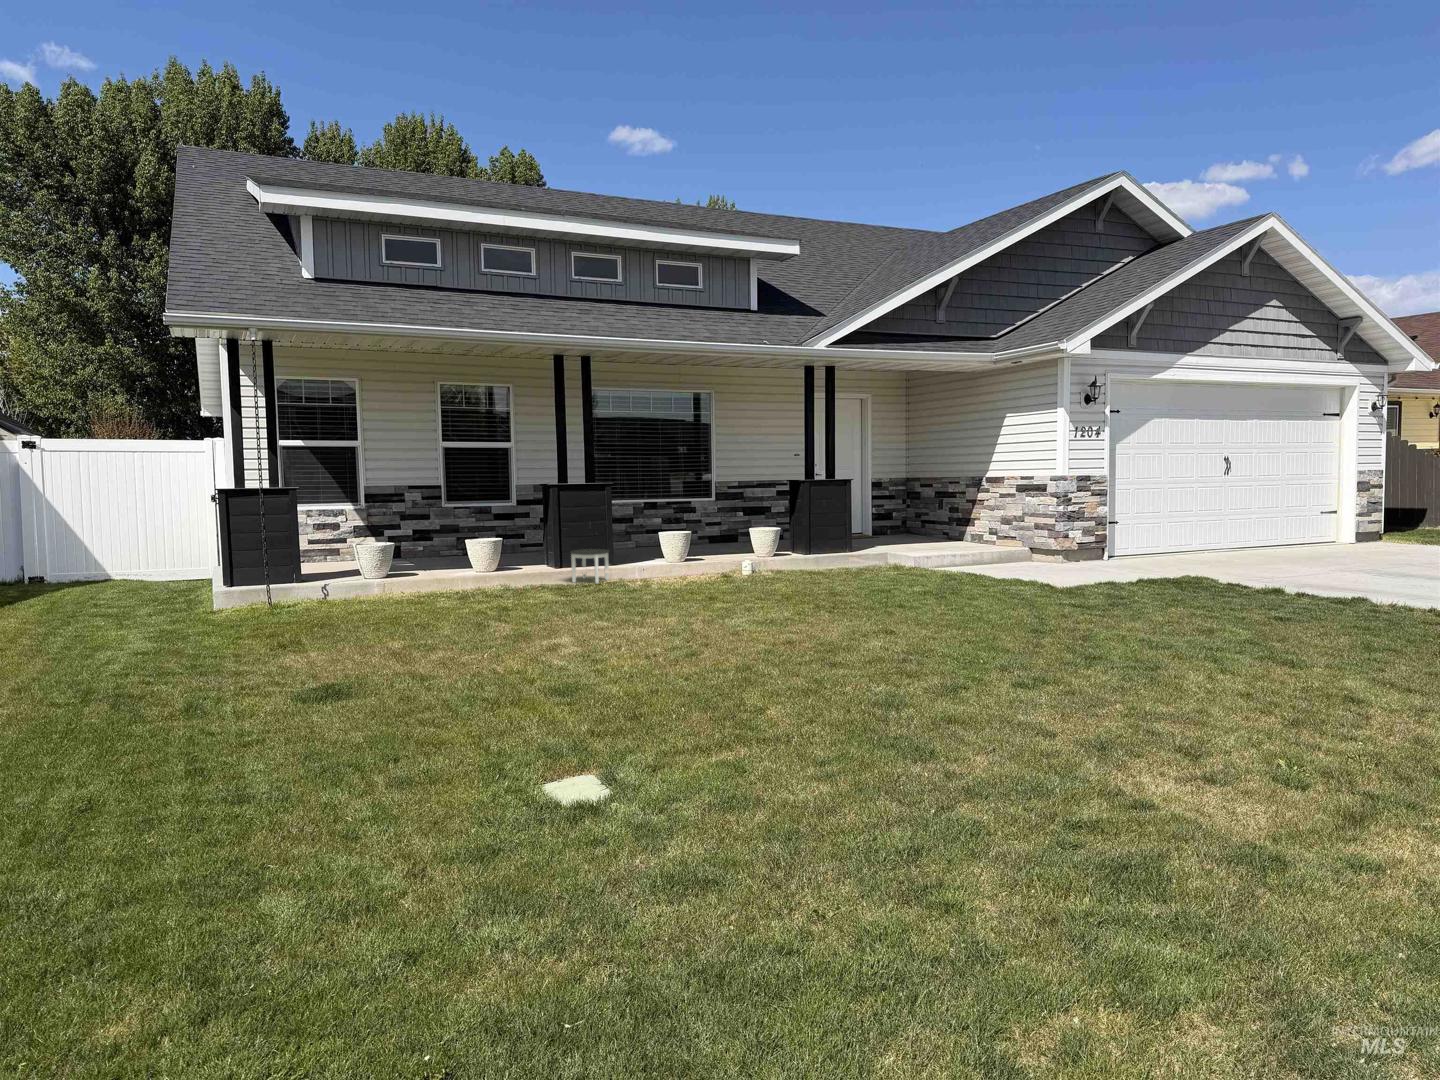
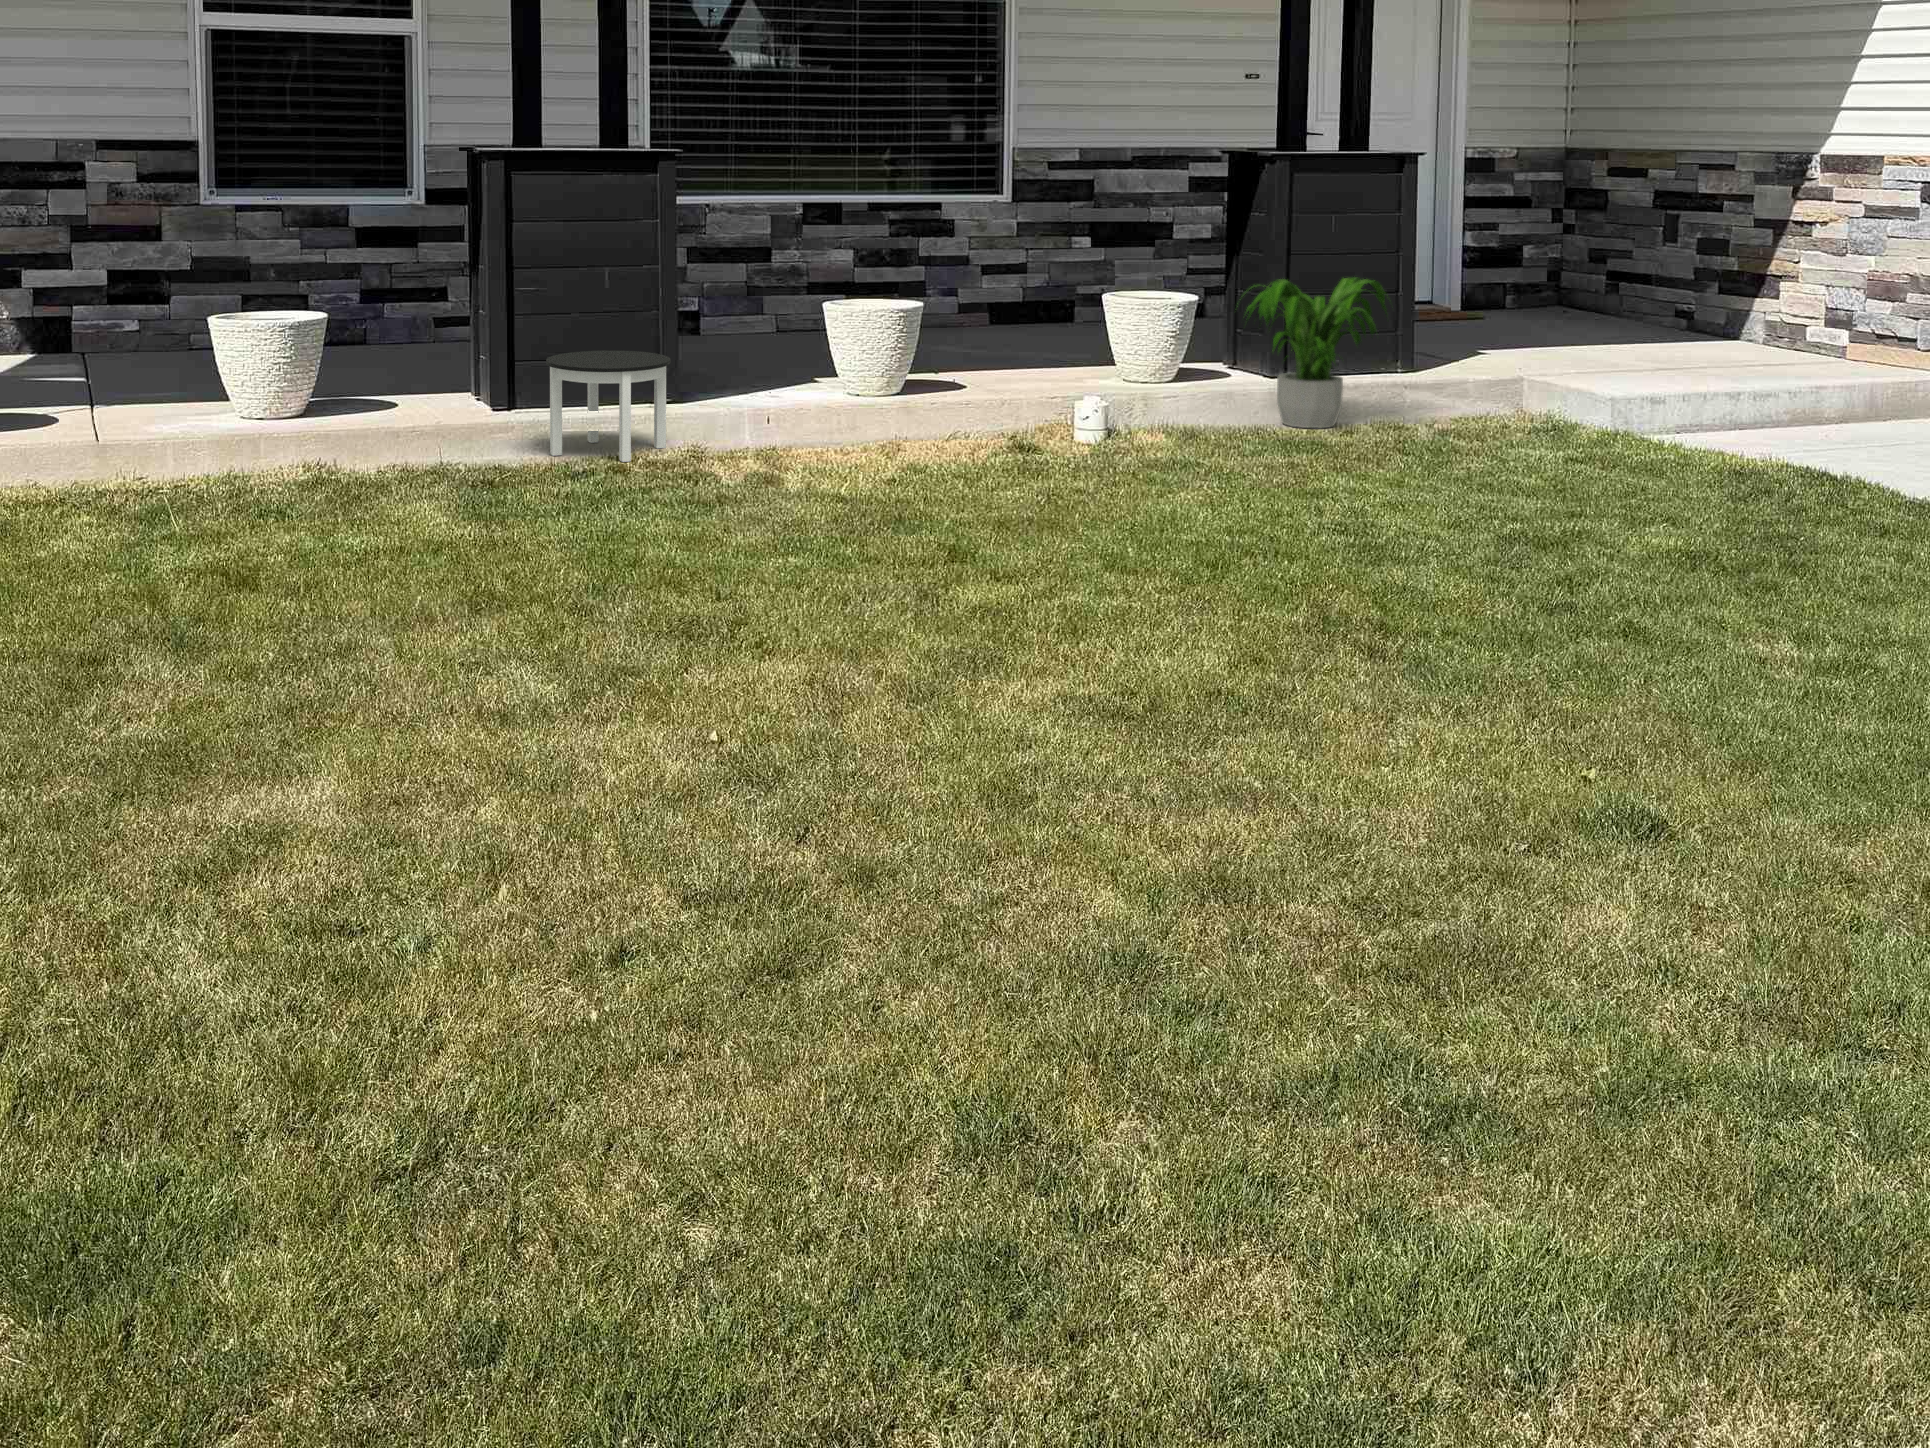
potted plant: none [791,520,842,569] -> present [1237,277,1387,428]

